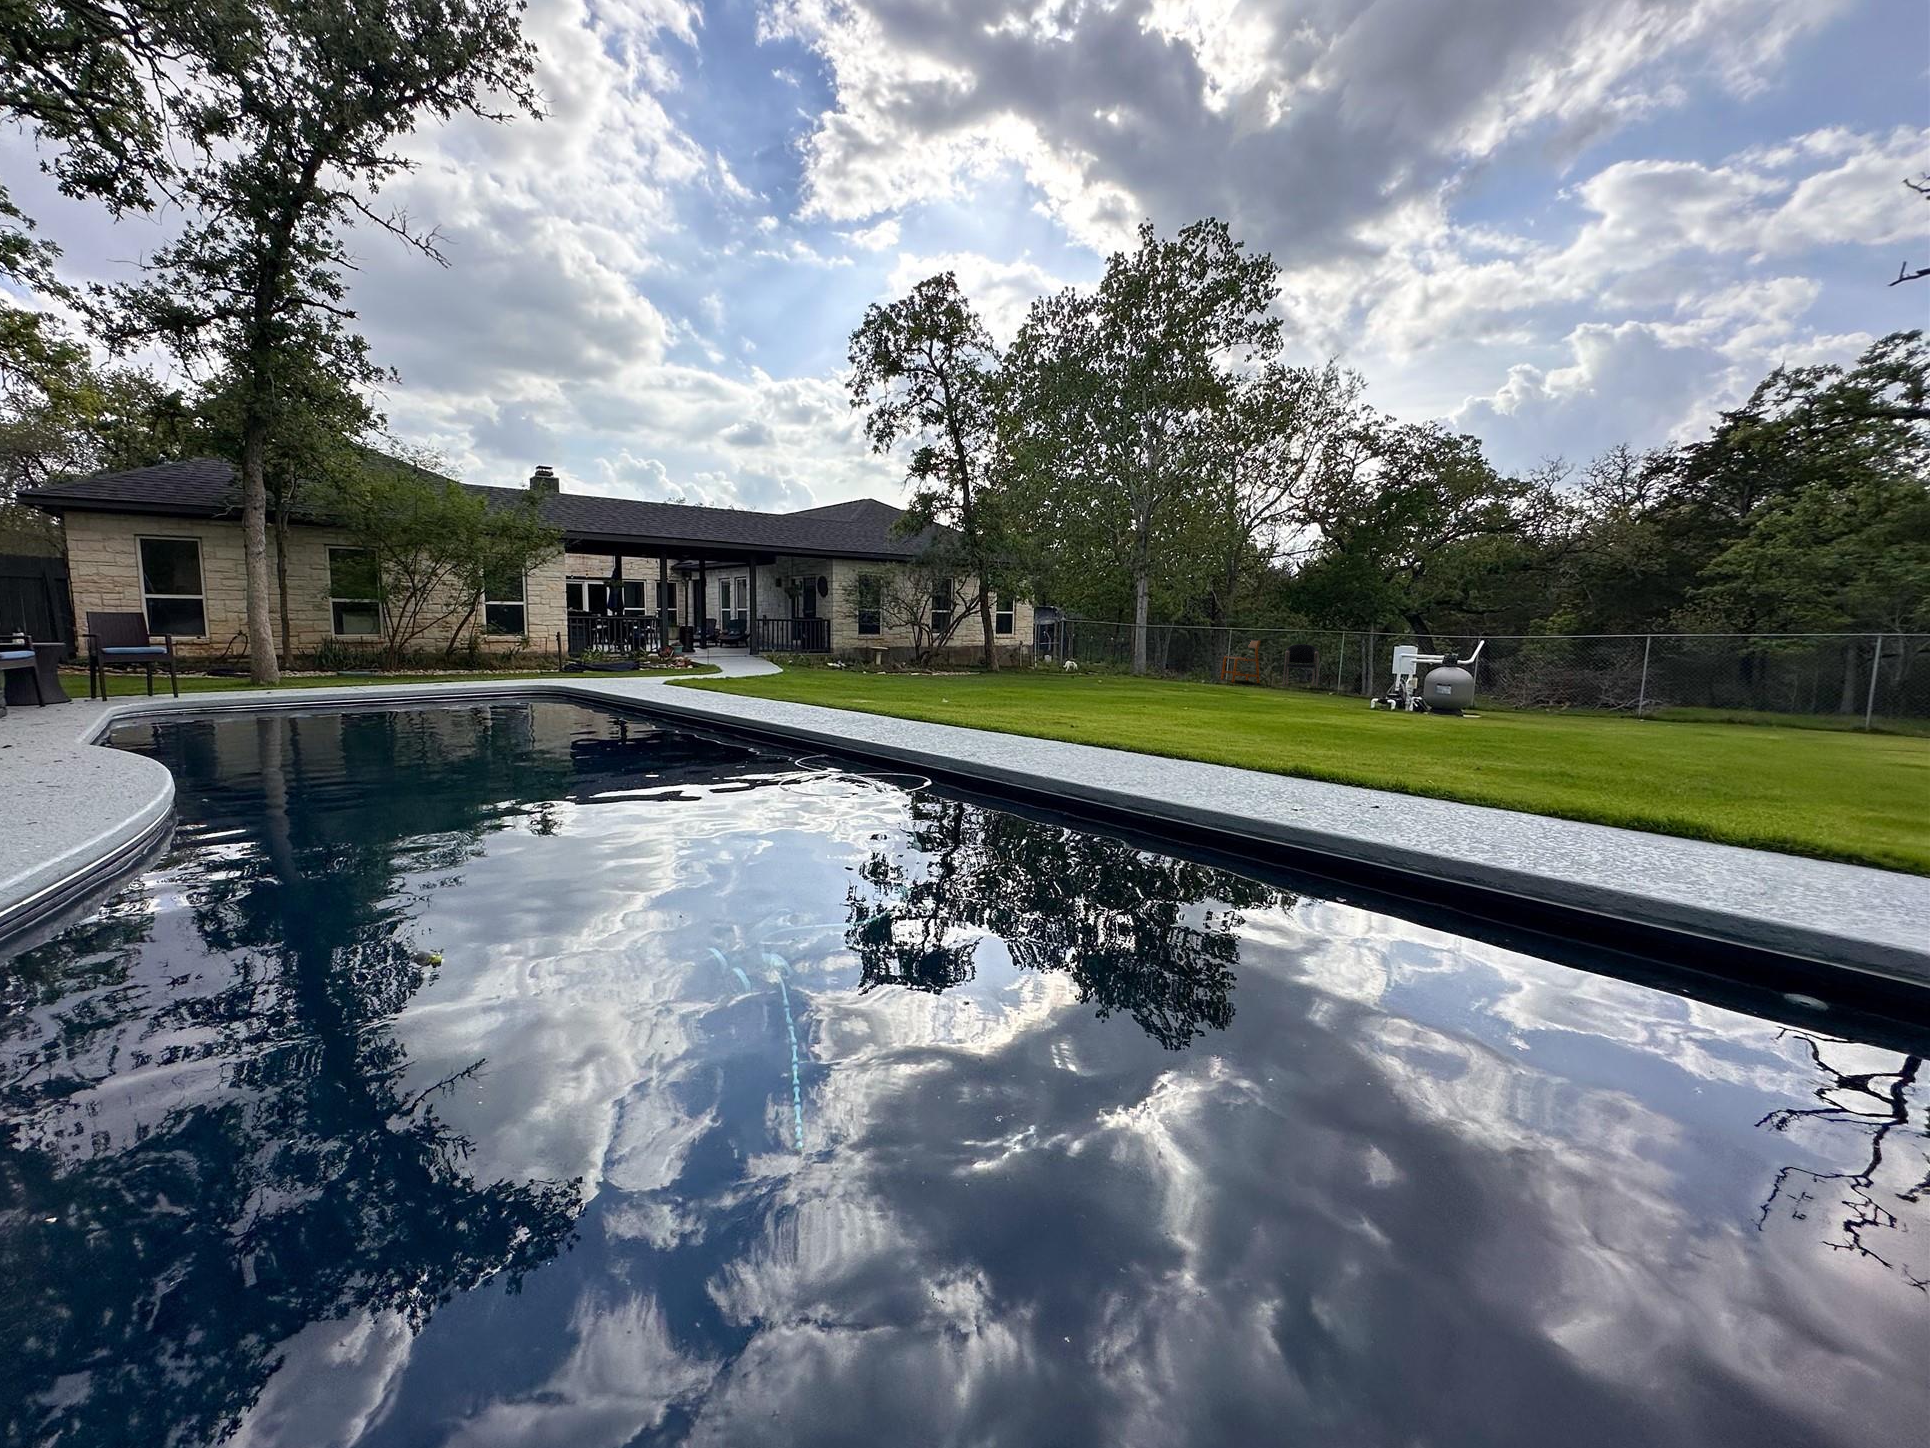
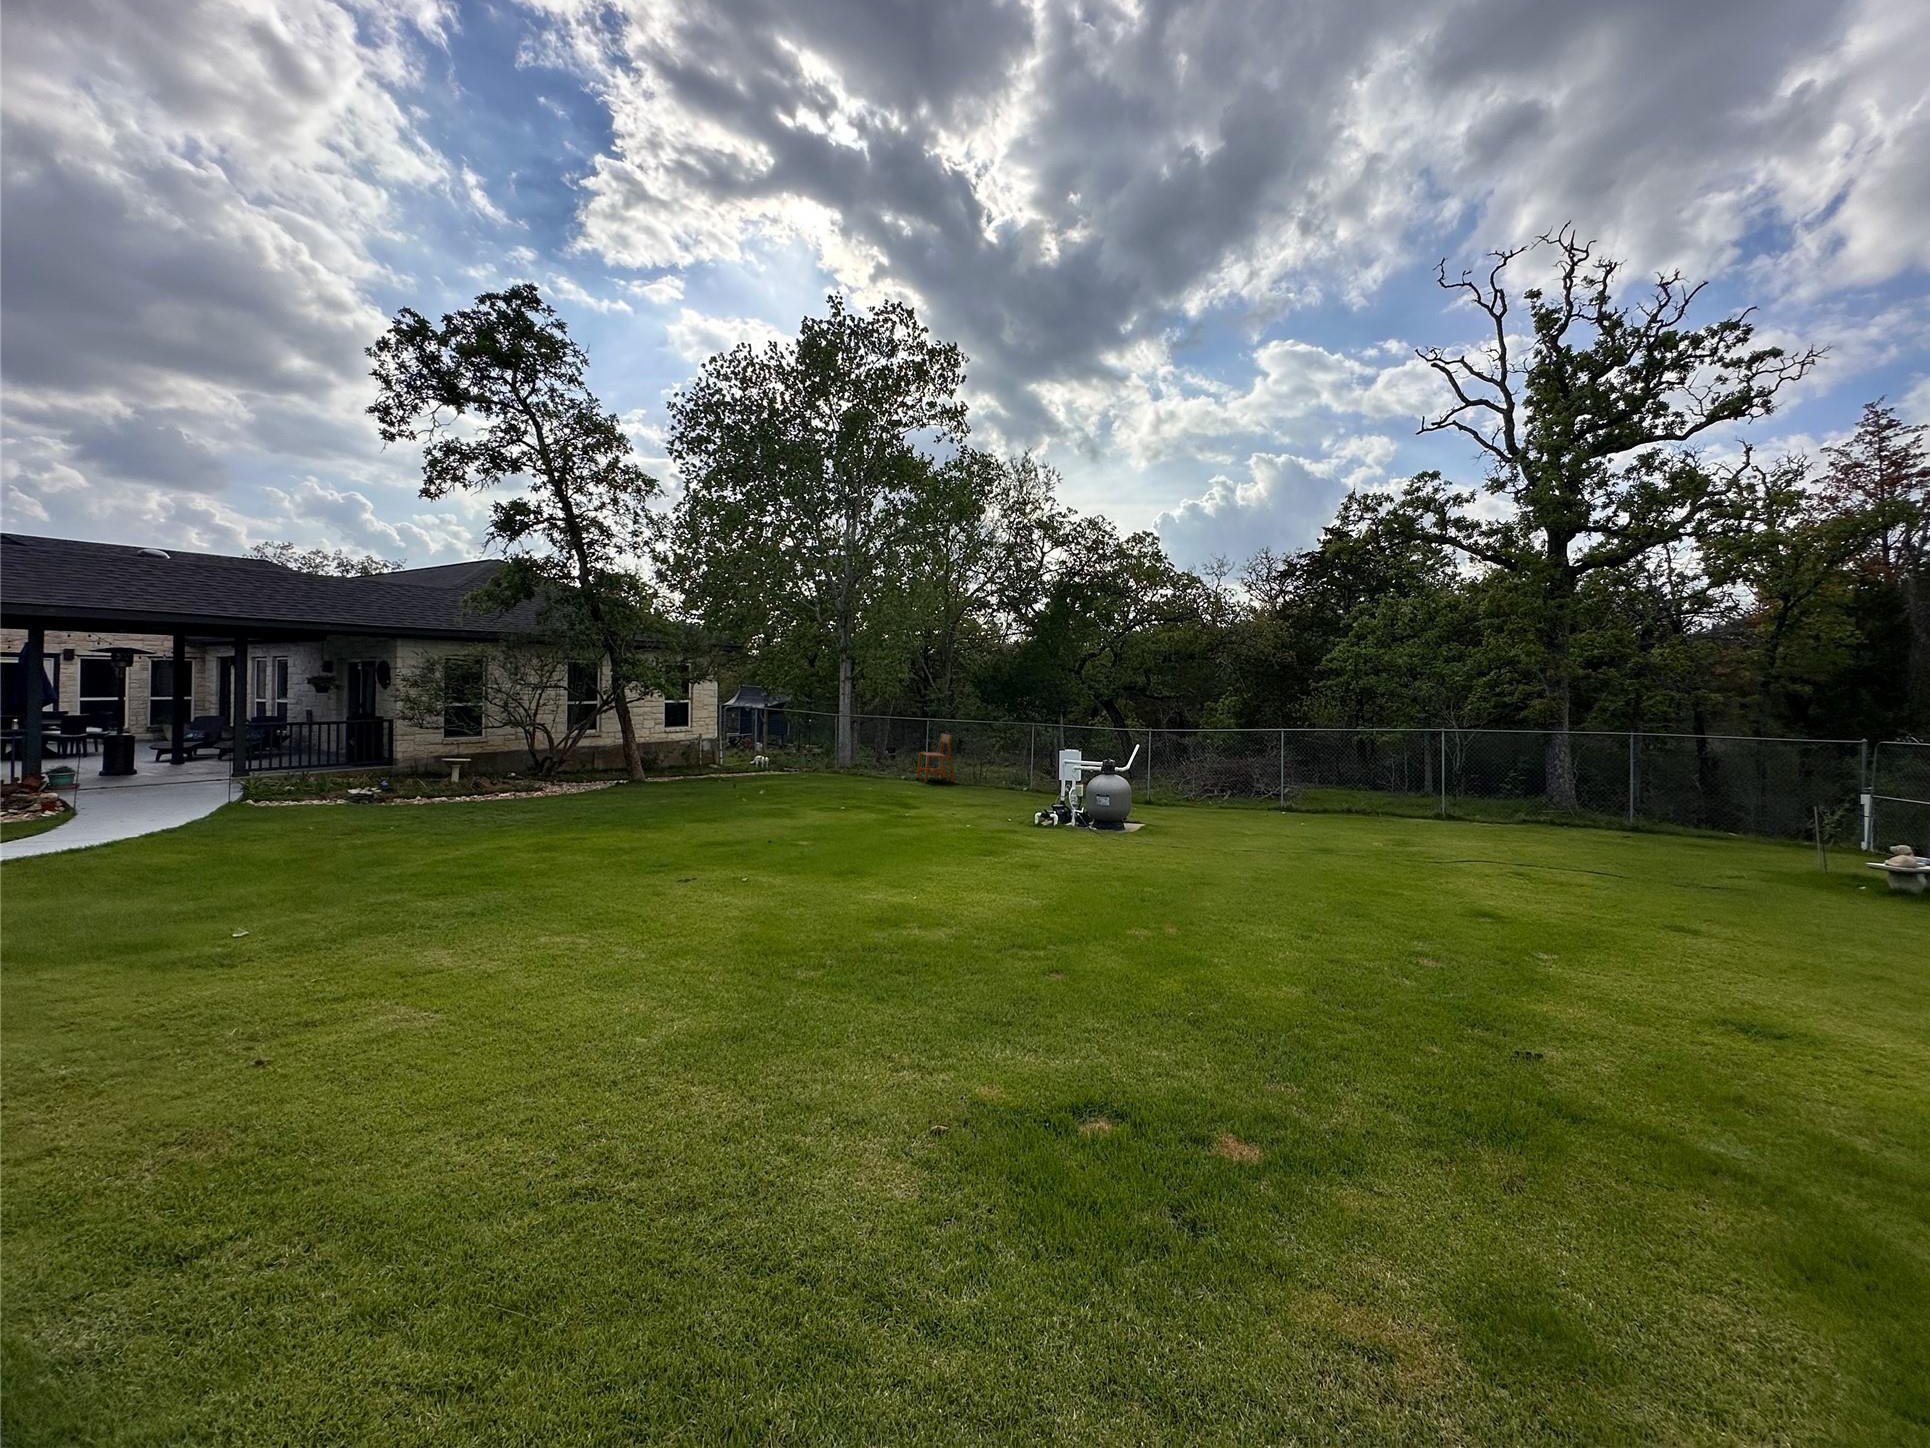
chair: present [1283,644,1319,688] -> none [975,738,1010,786]

